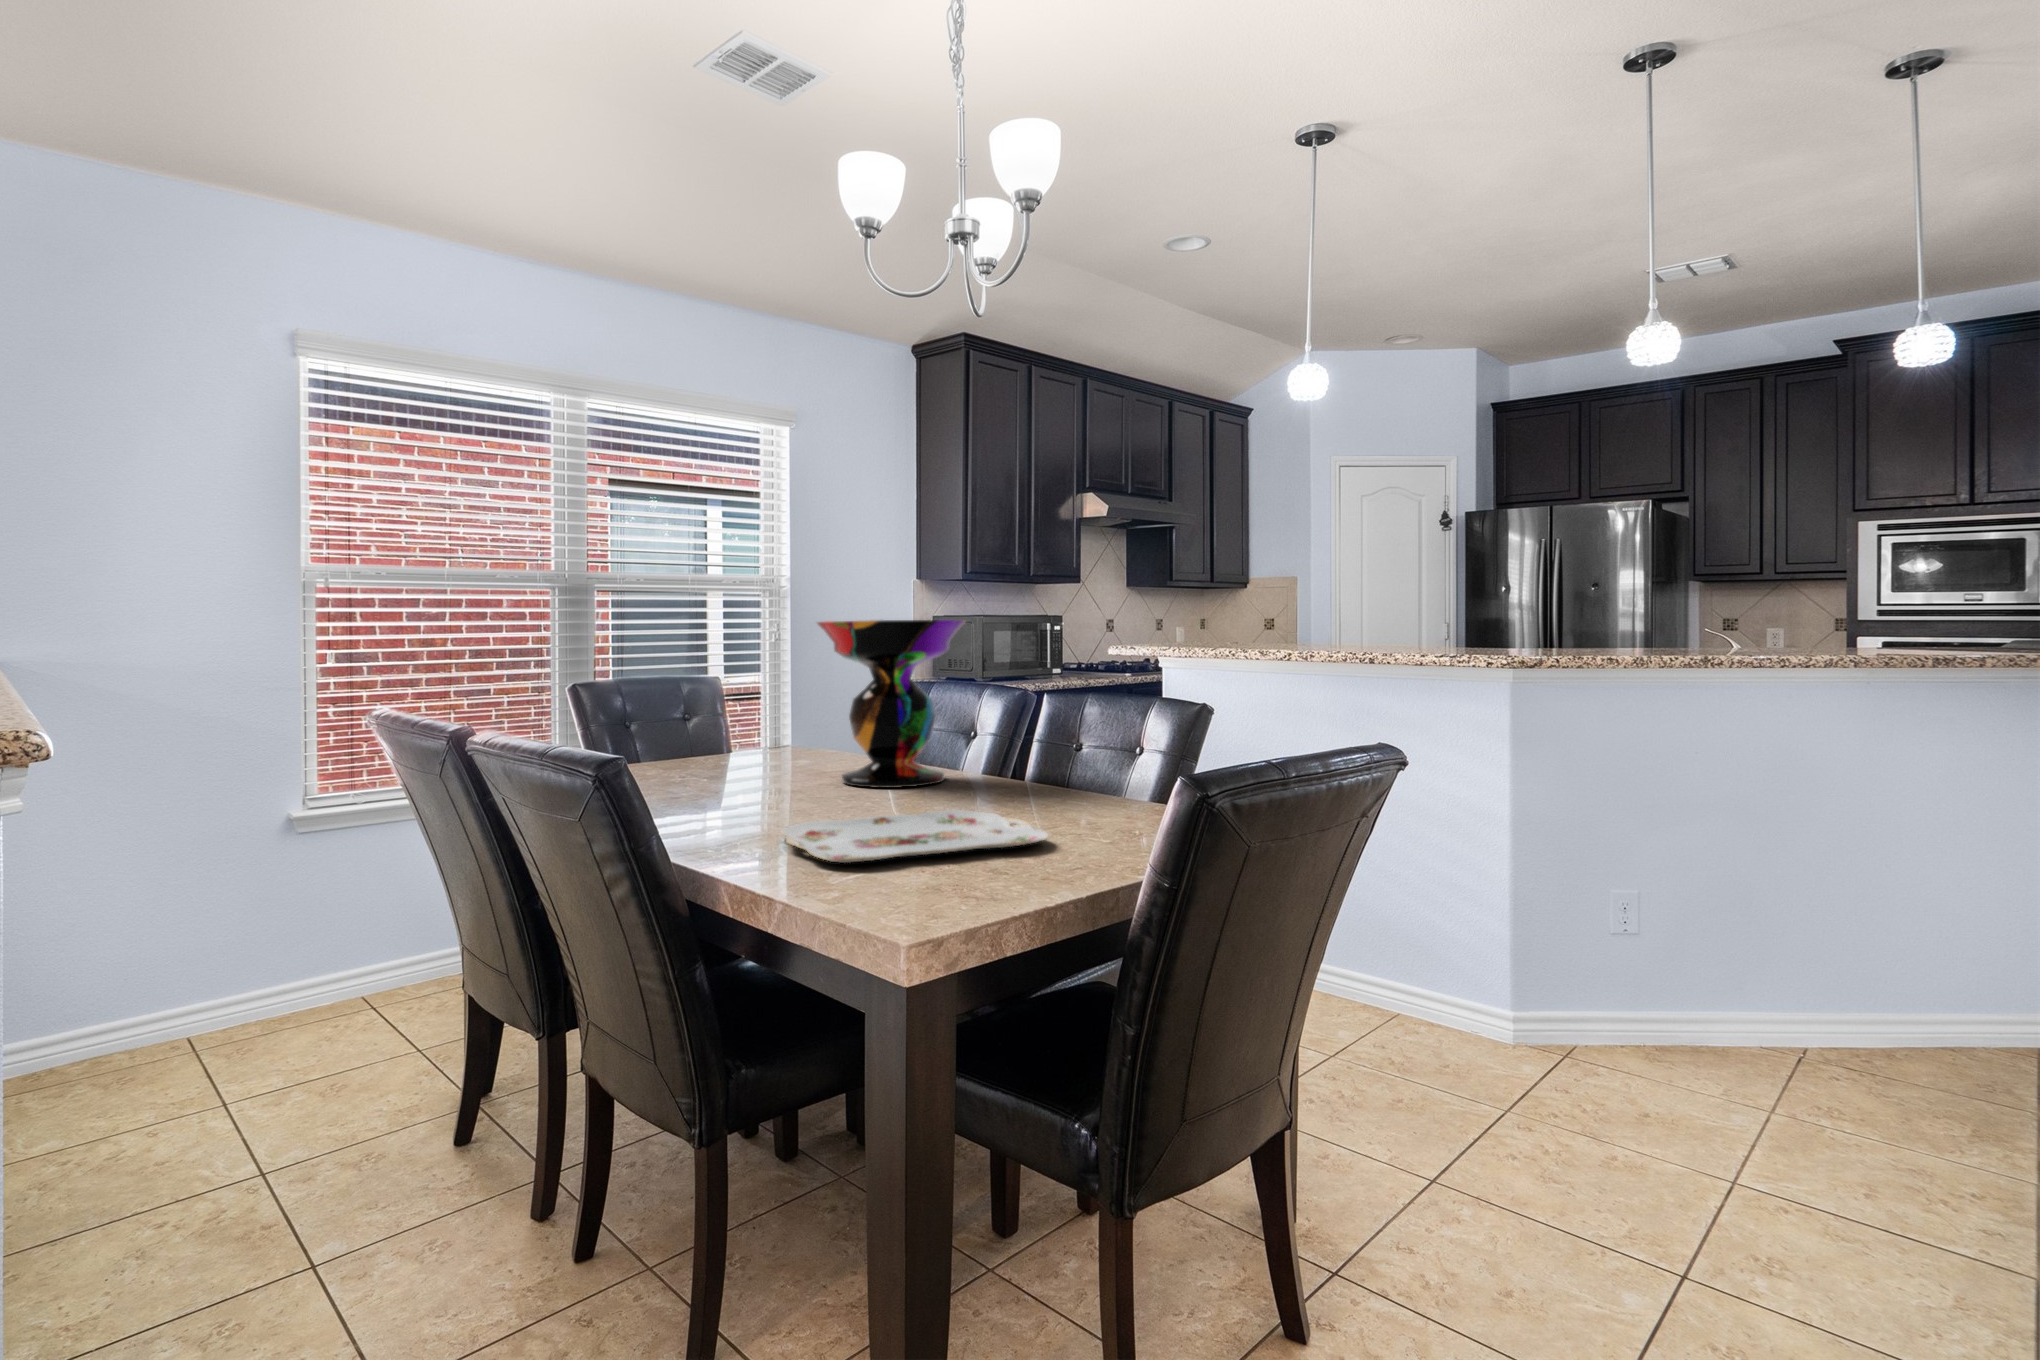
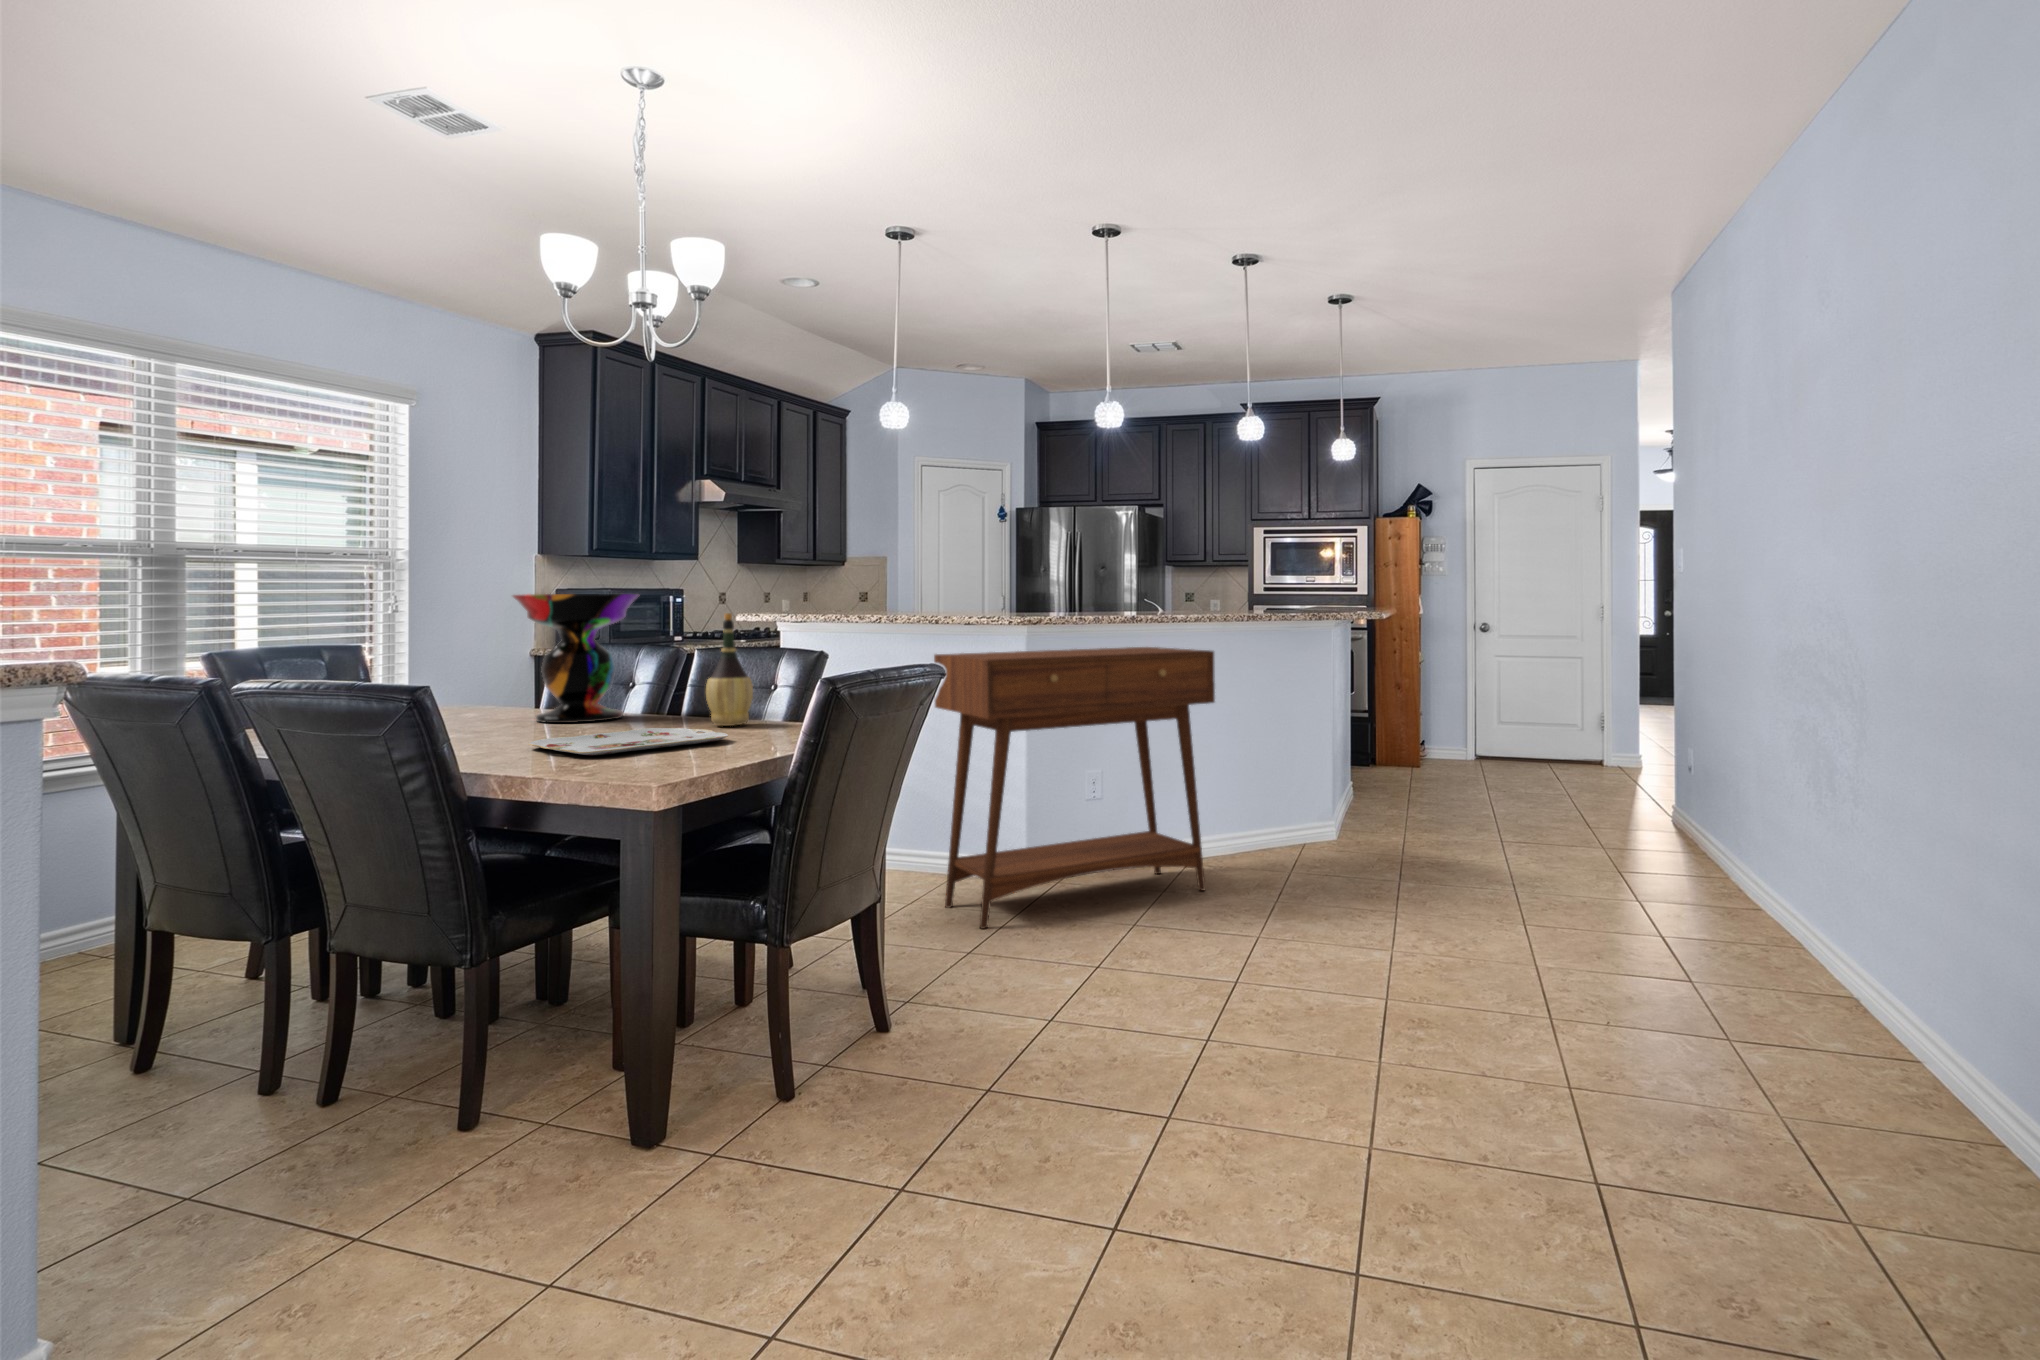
wine bottle: none [1034,646,1099,810] -> present [706,613,753,726]
console table: none [1370,700,1892,1139] -> present [934,647,1215,929]

